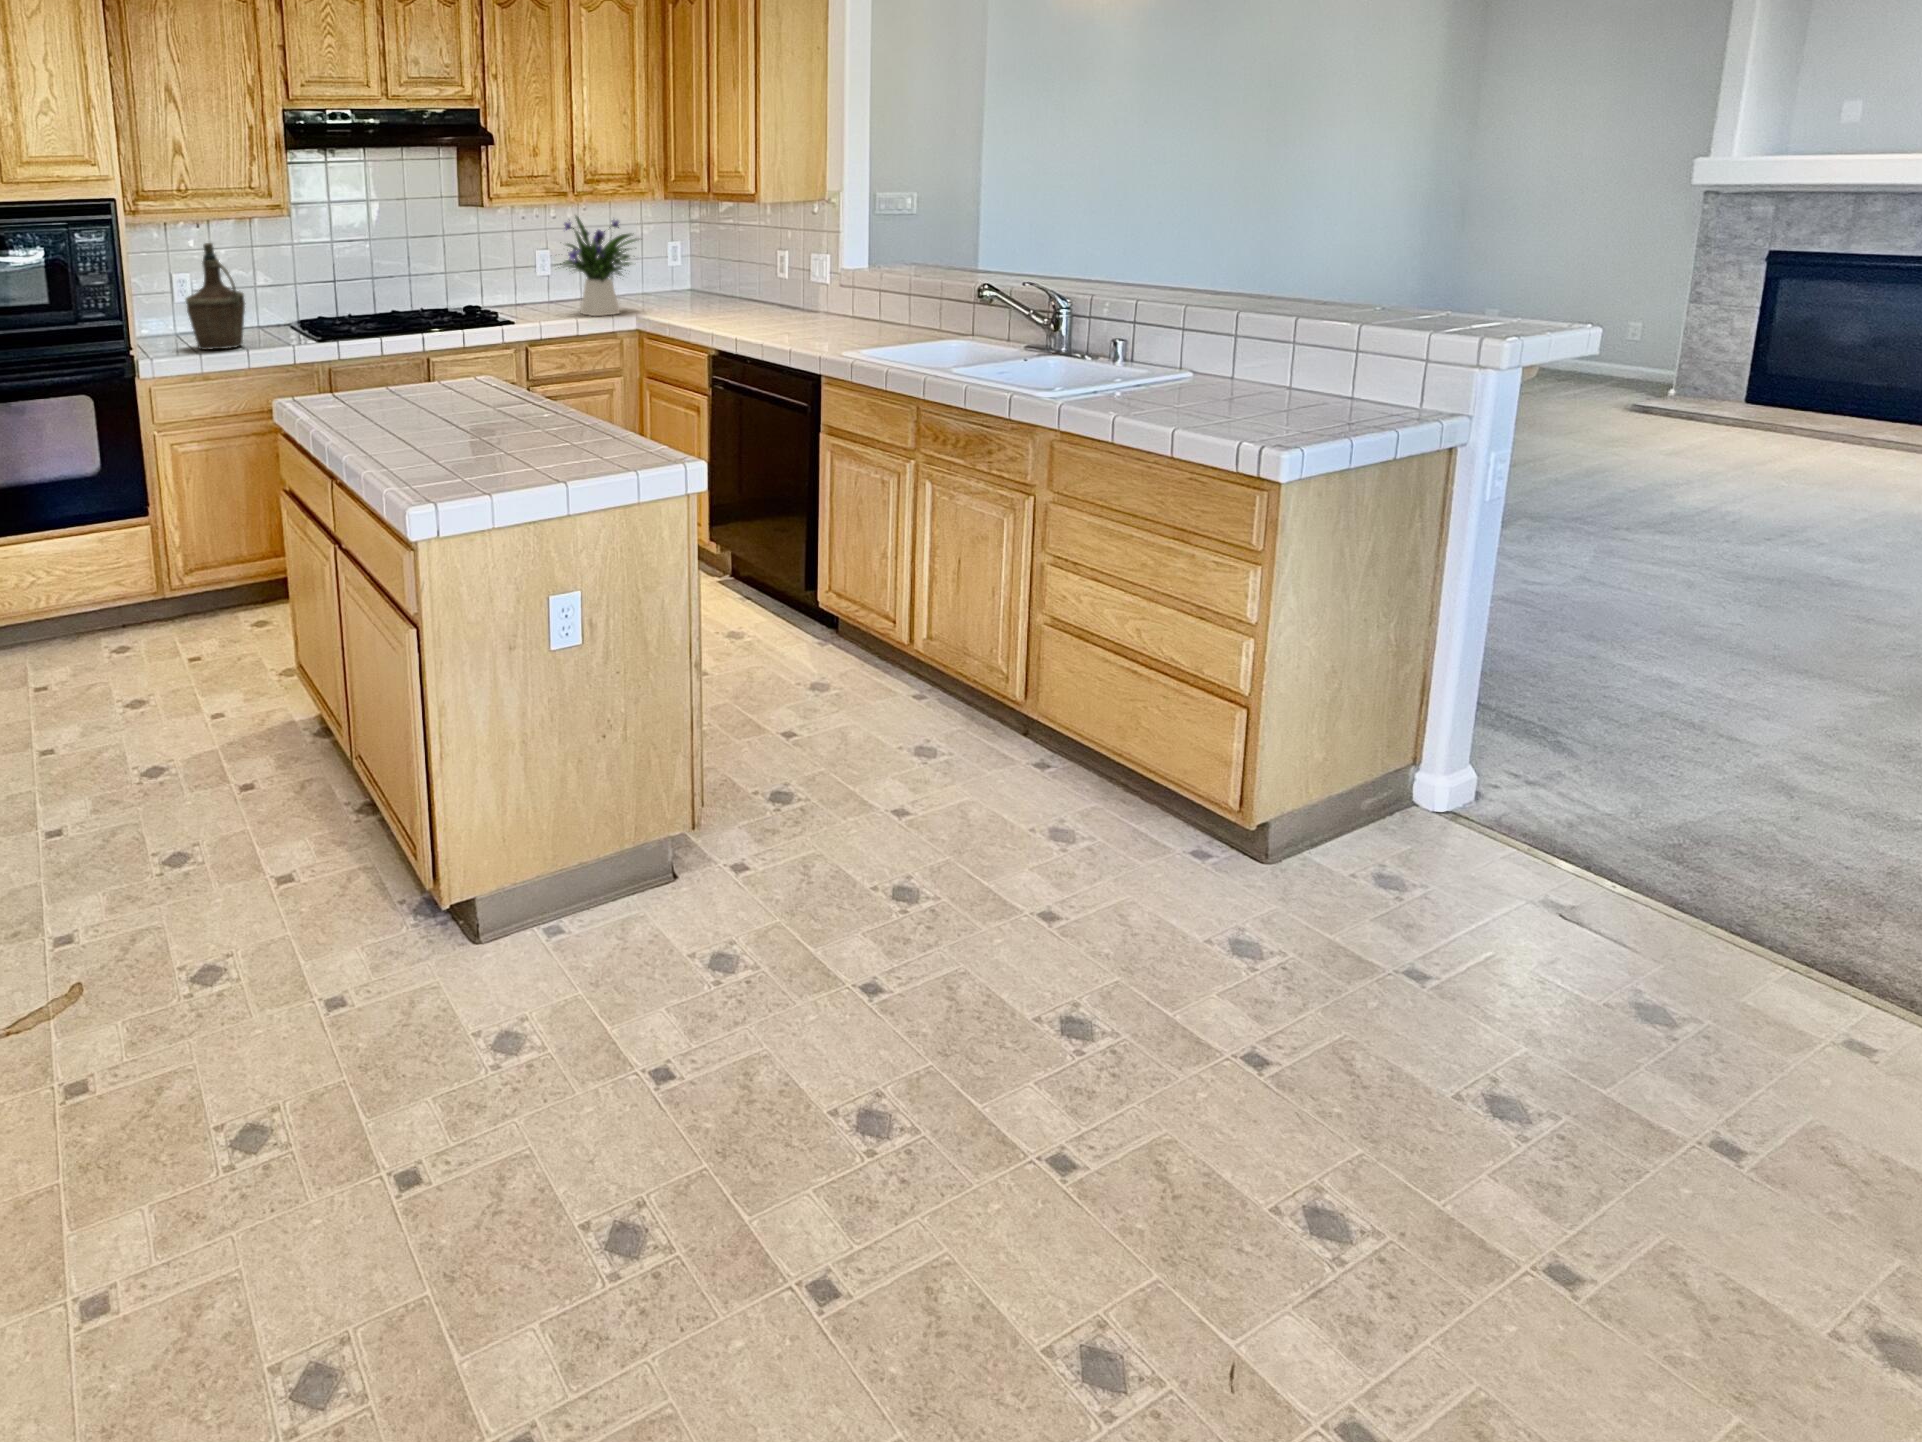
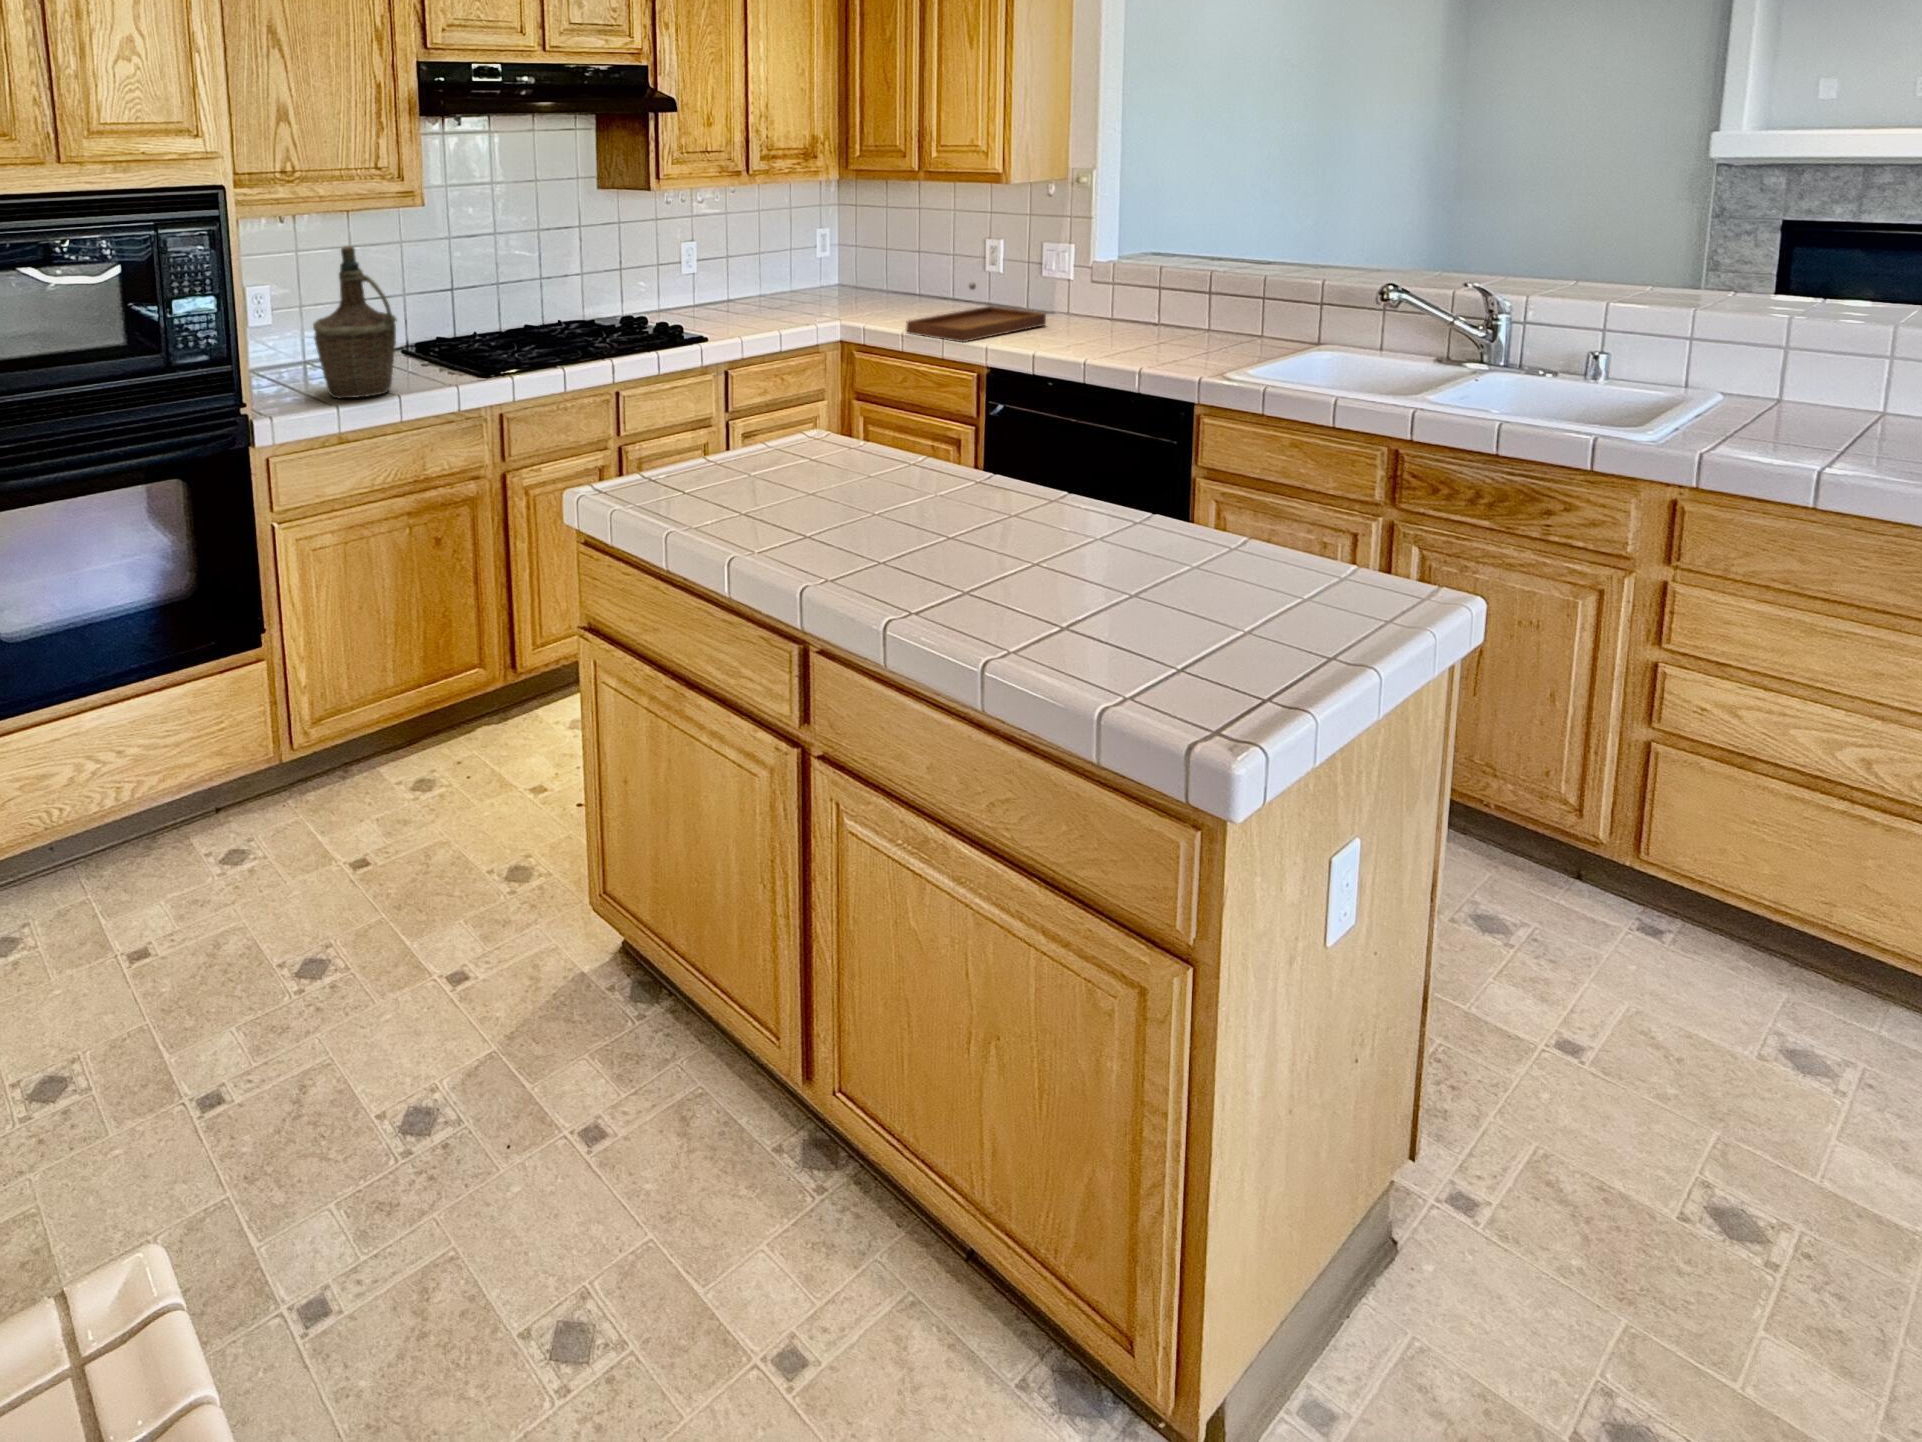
flower arrangement: present [558,216,638,316] -> none [732,198,854,325]
tray: none [673,283,794,329] -> present [906,283,1046,342]

